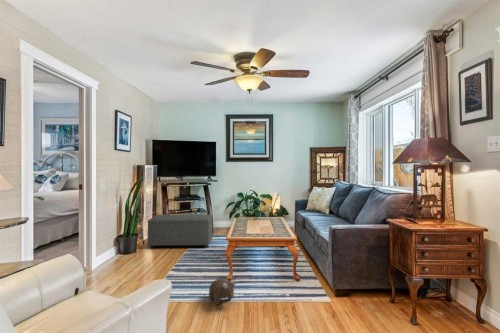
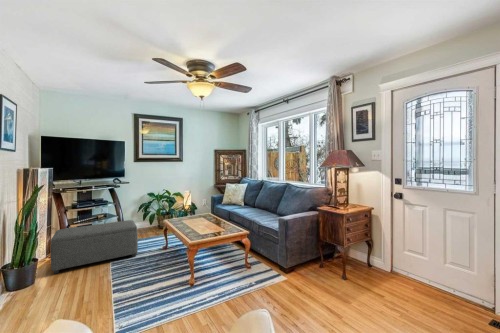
plush toy: present [209,278,236,305] -> none [188,285,221,315]

